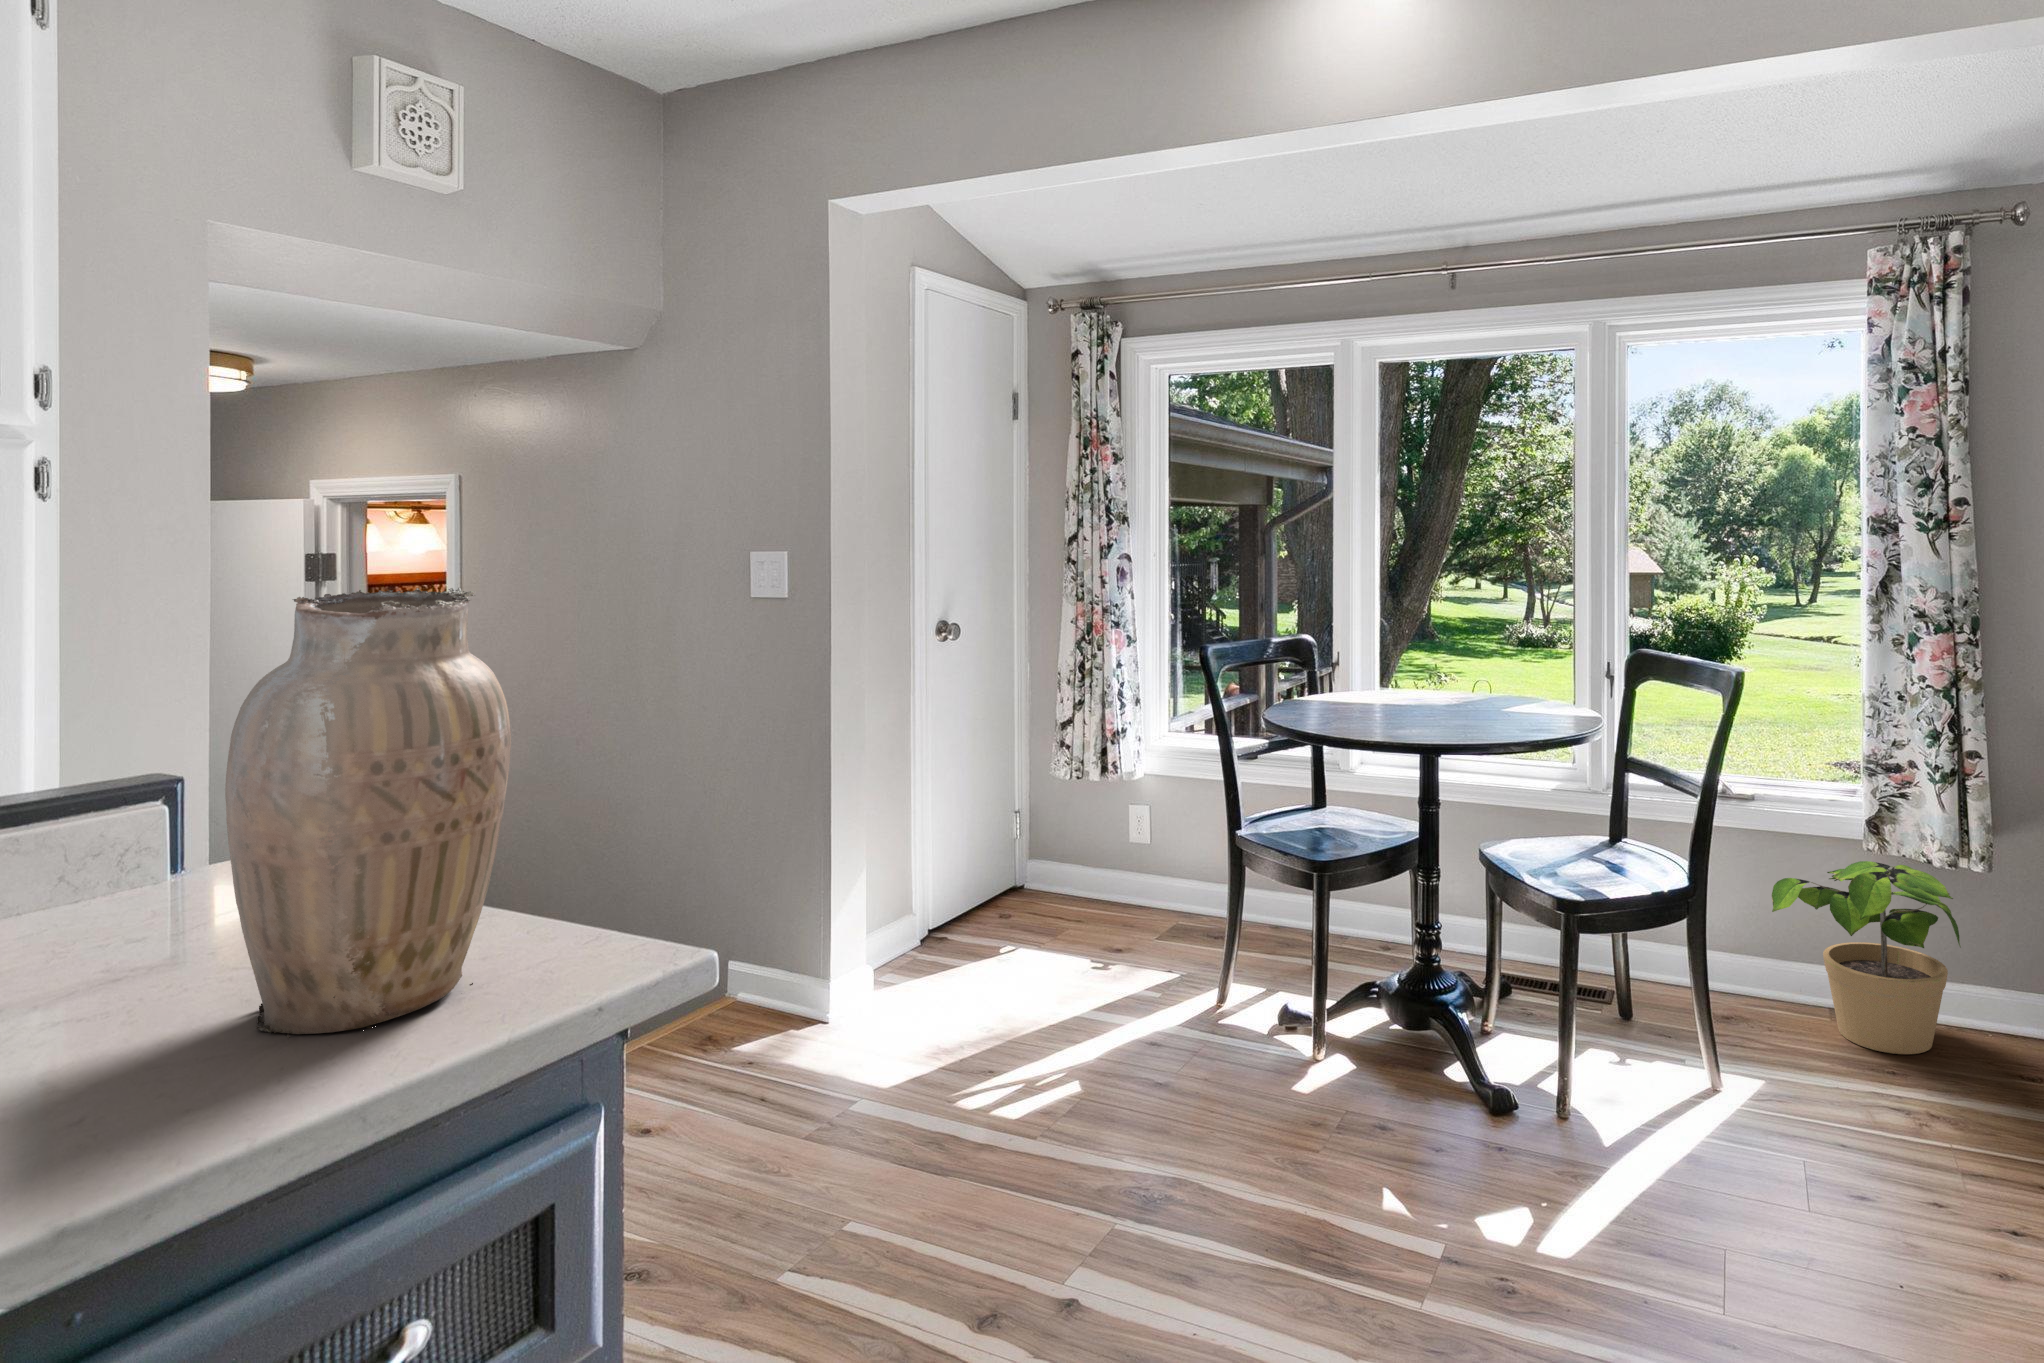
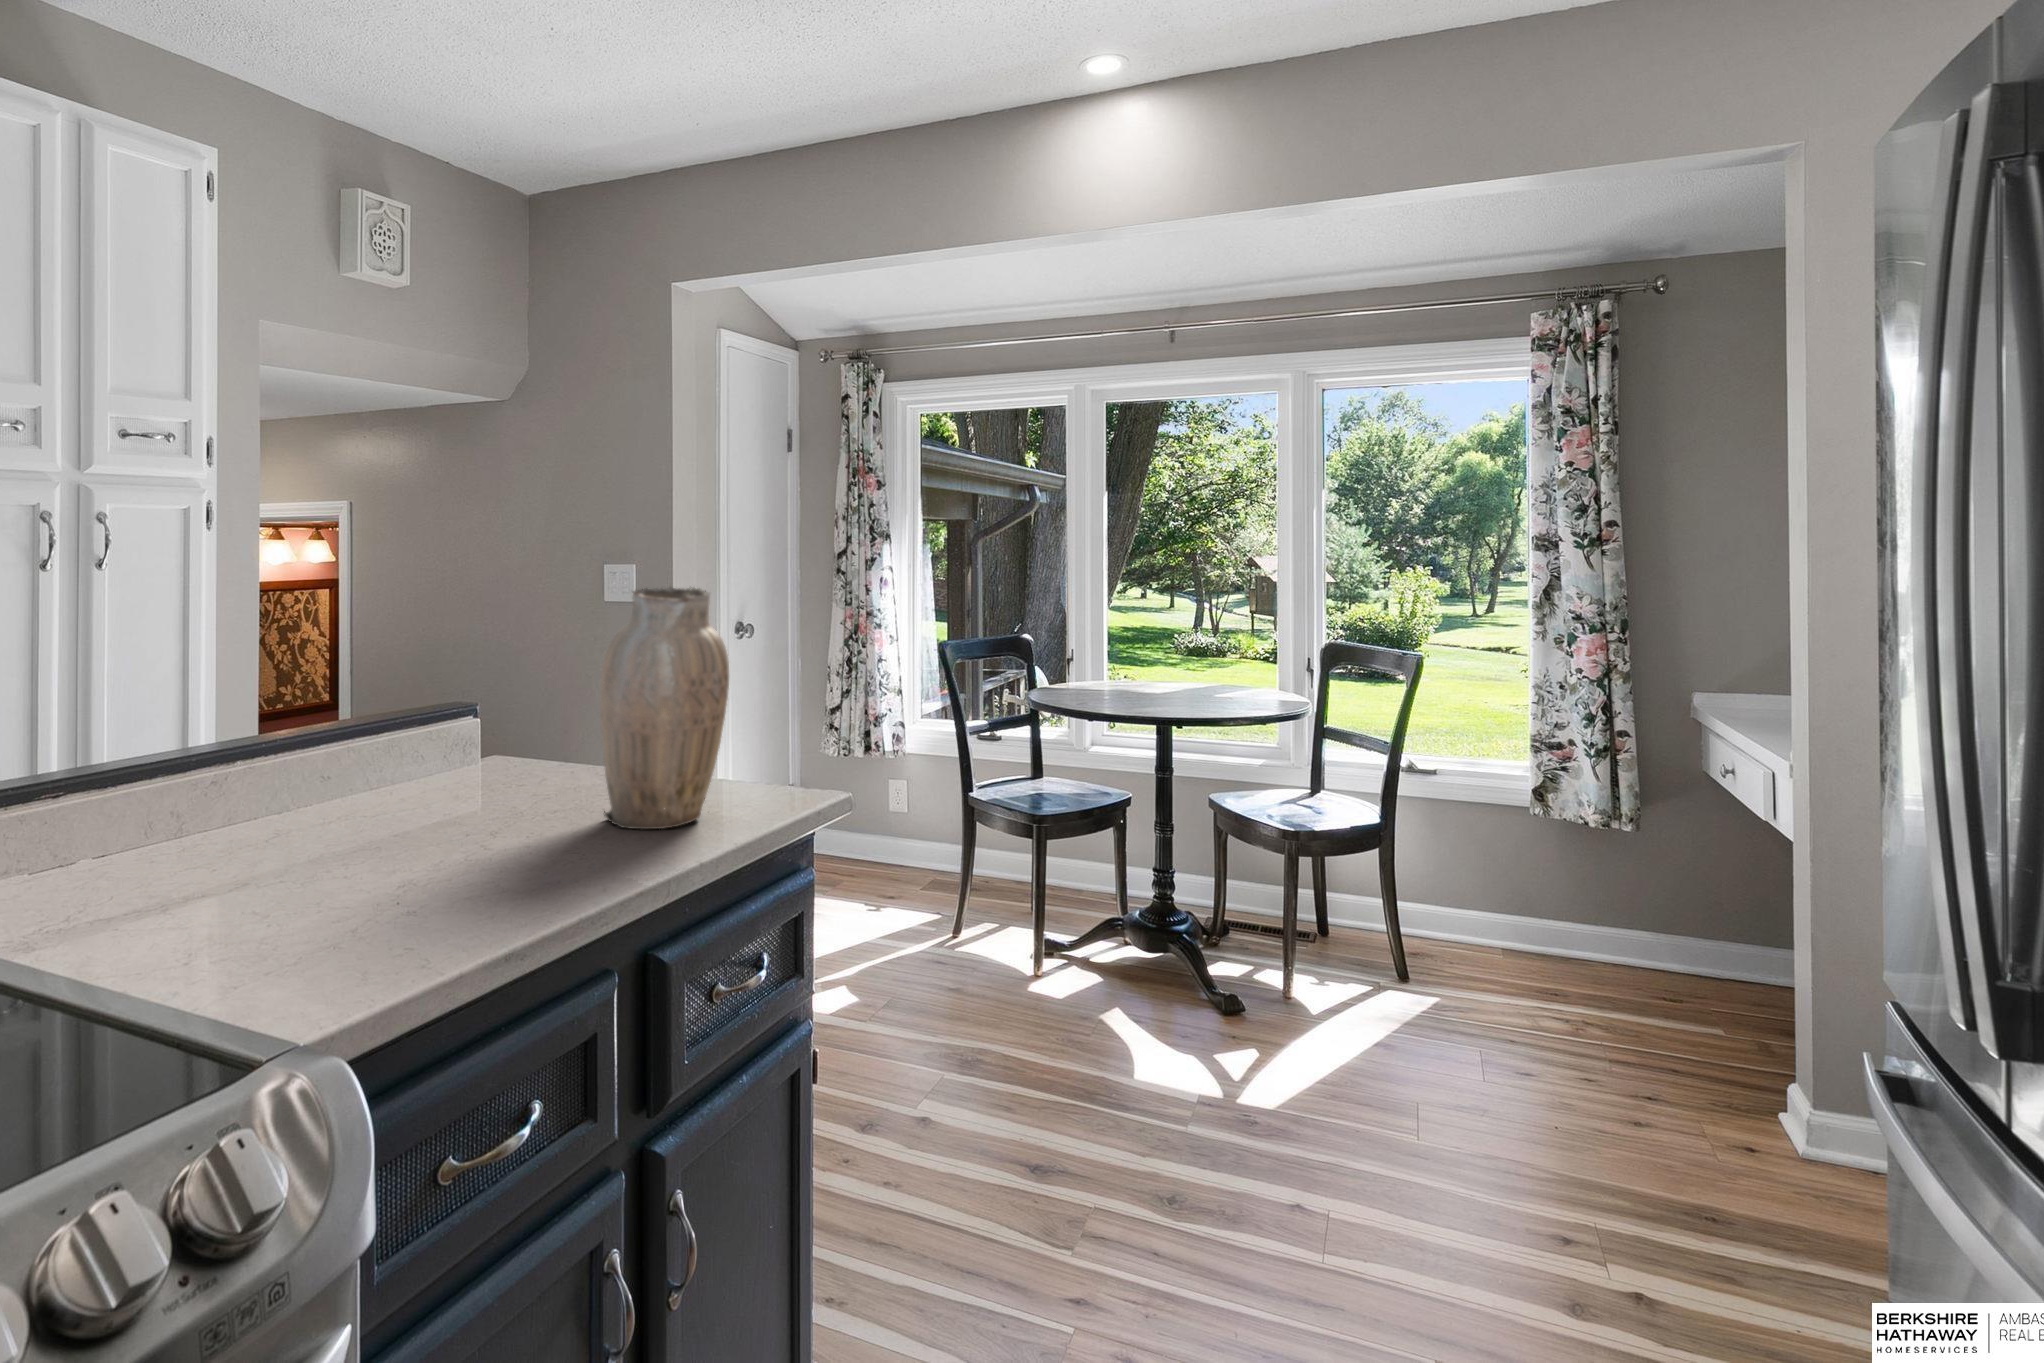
potted plant: present [1772,861,1961,1054] -> none [1451,820,1613,983]

